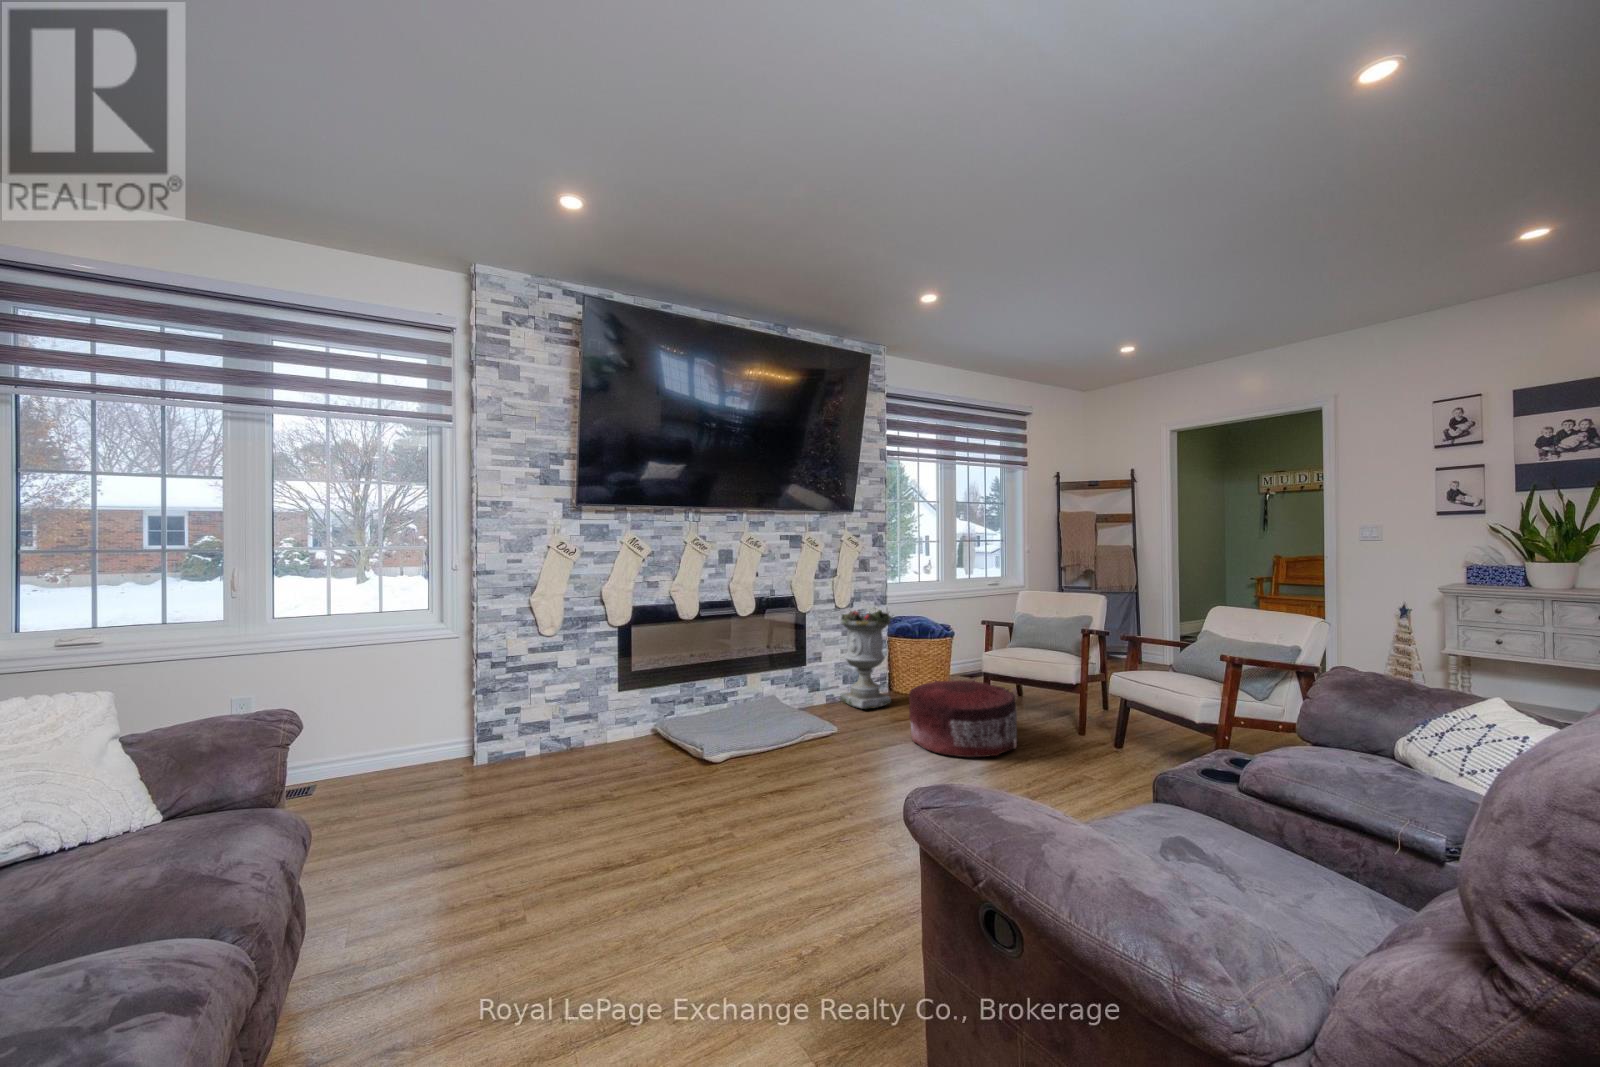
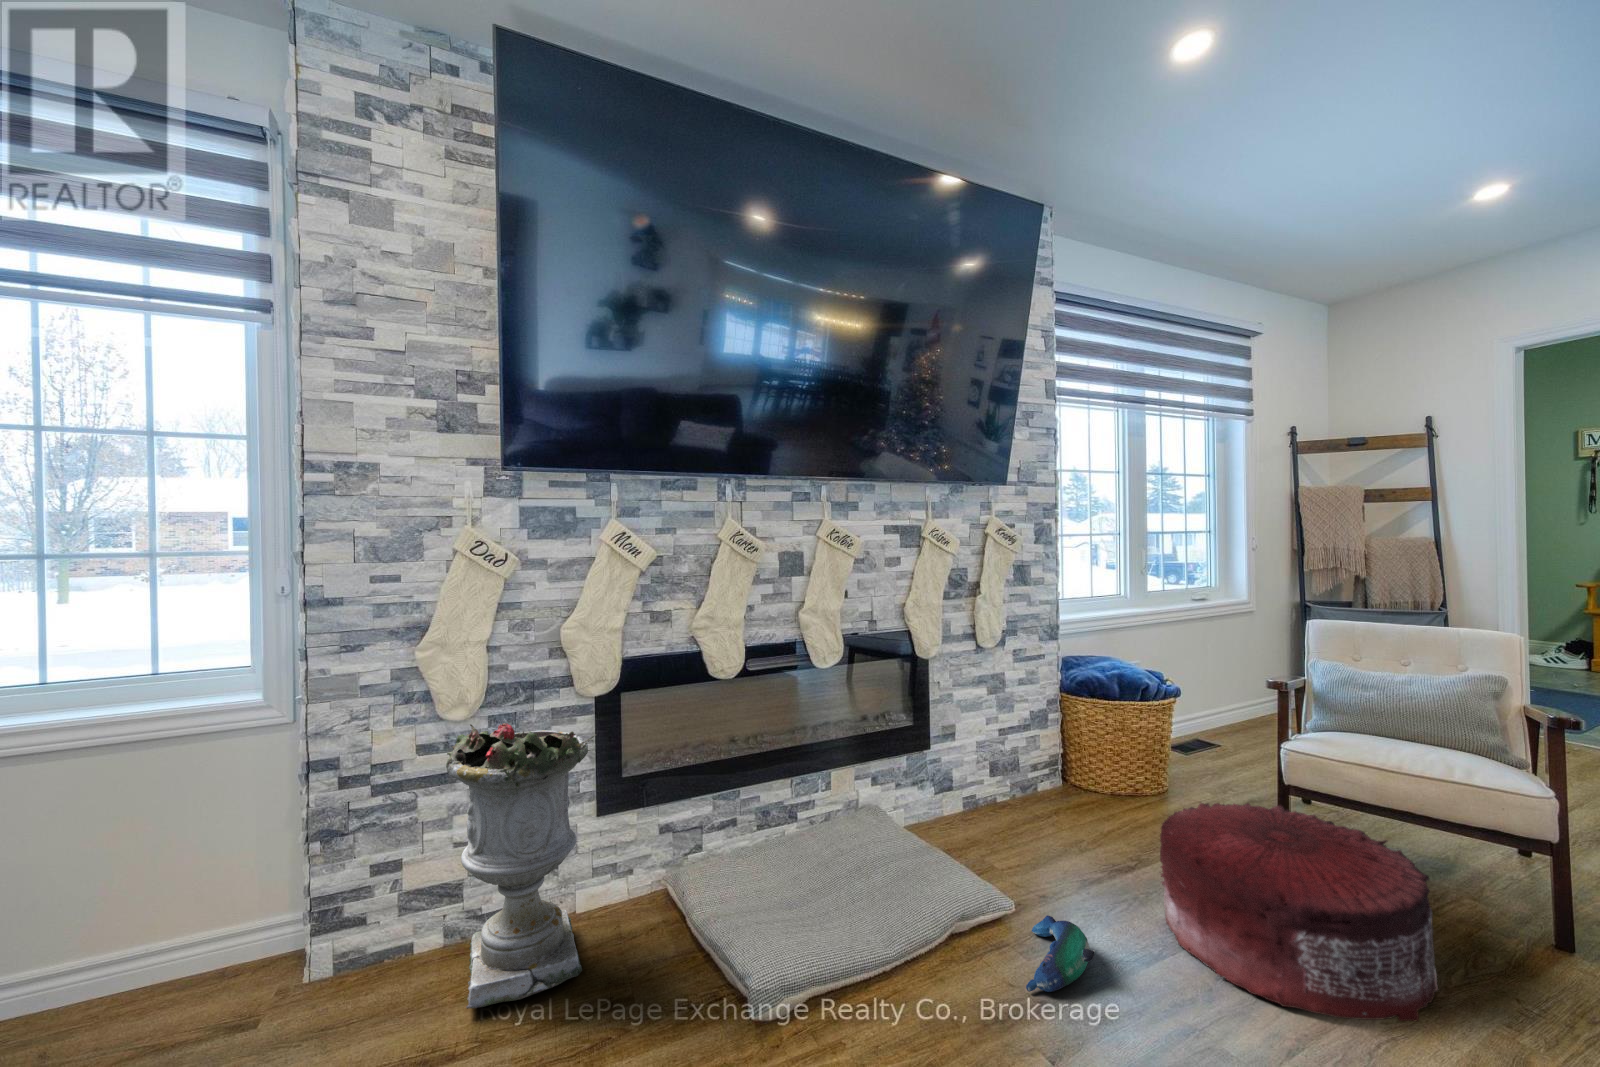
planter: present [840,610,892,709] -> present [446,723,596,1009]
plush toy: none [834,730,867,756] -> present [1026,915,1095,992]

